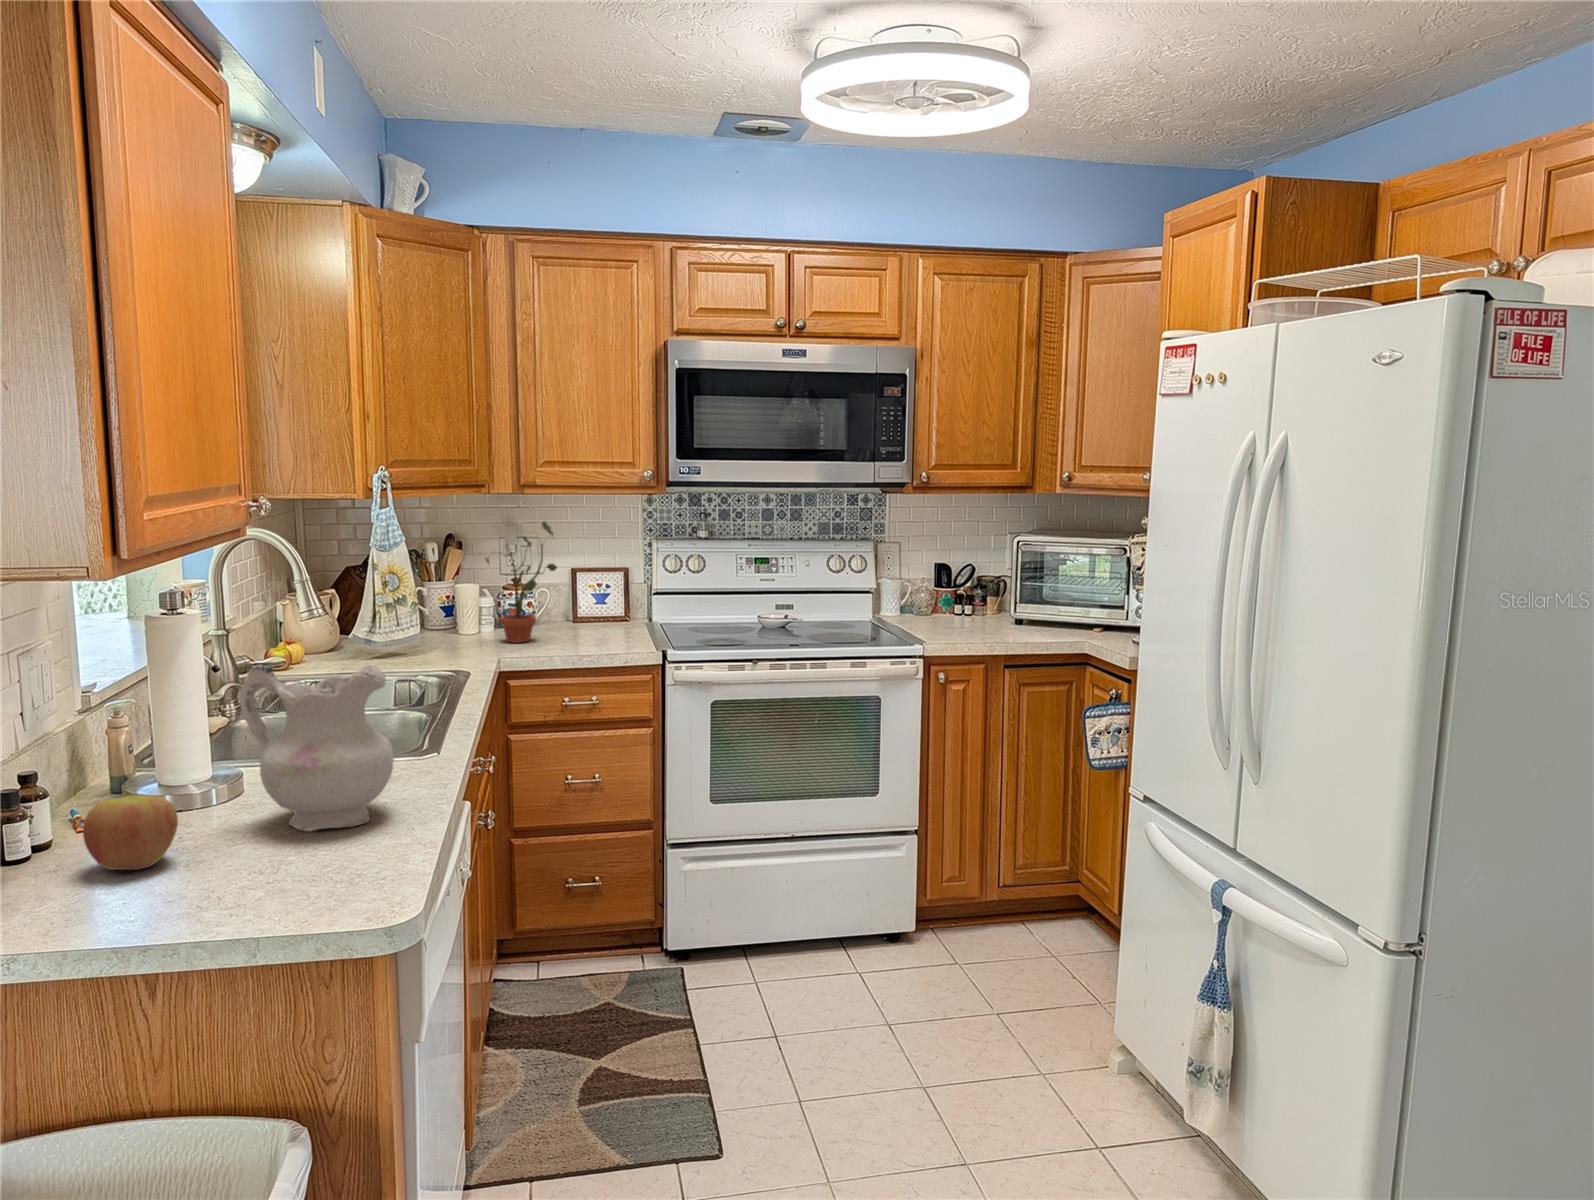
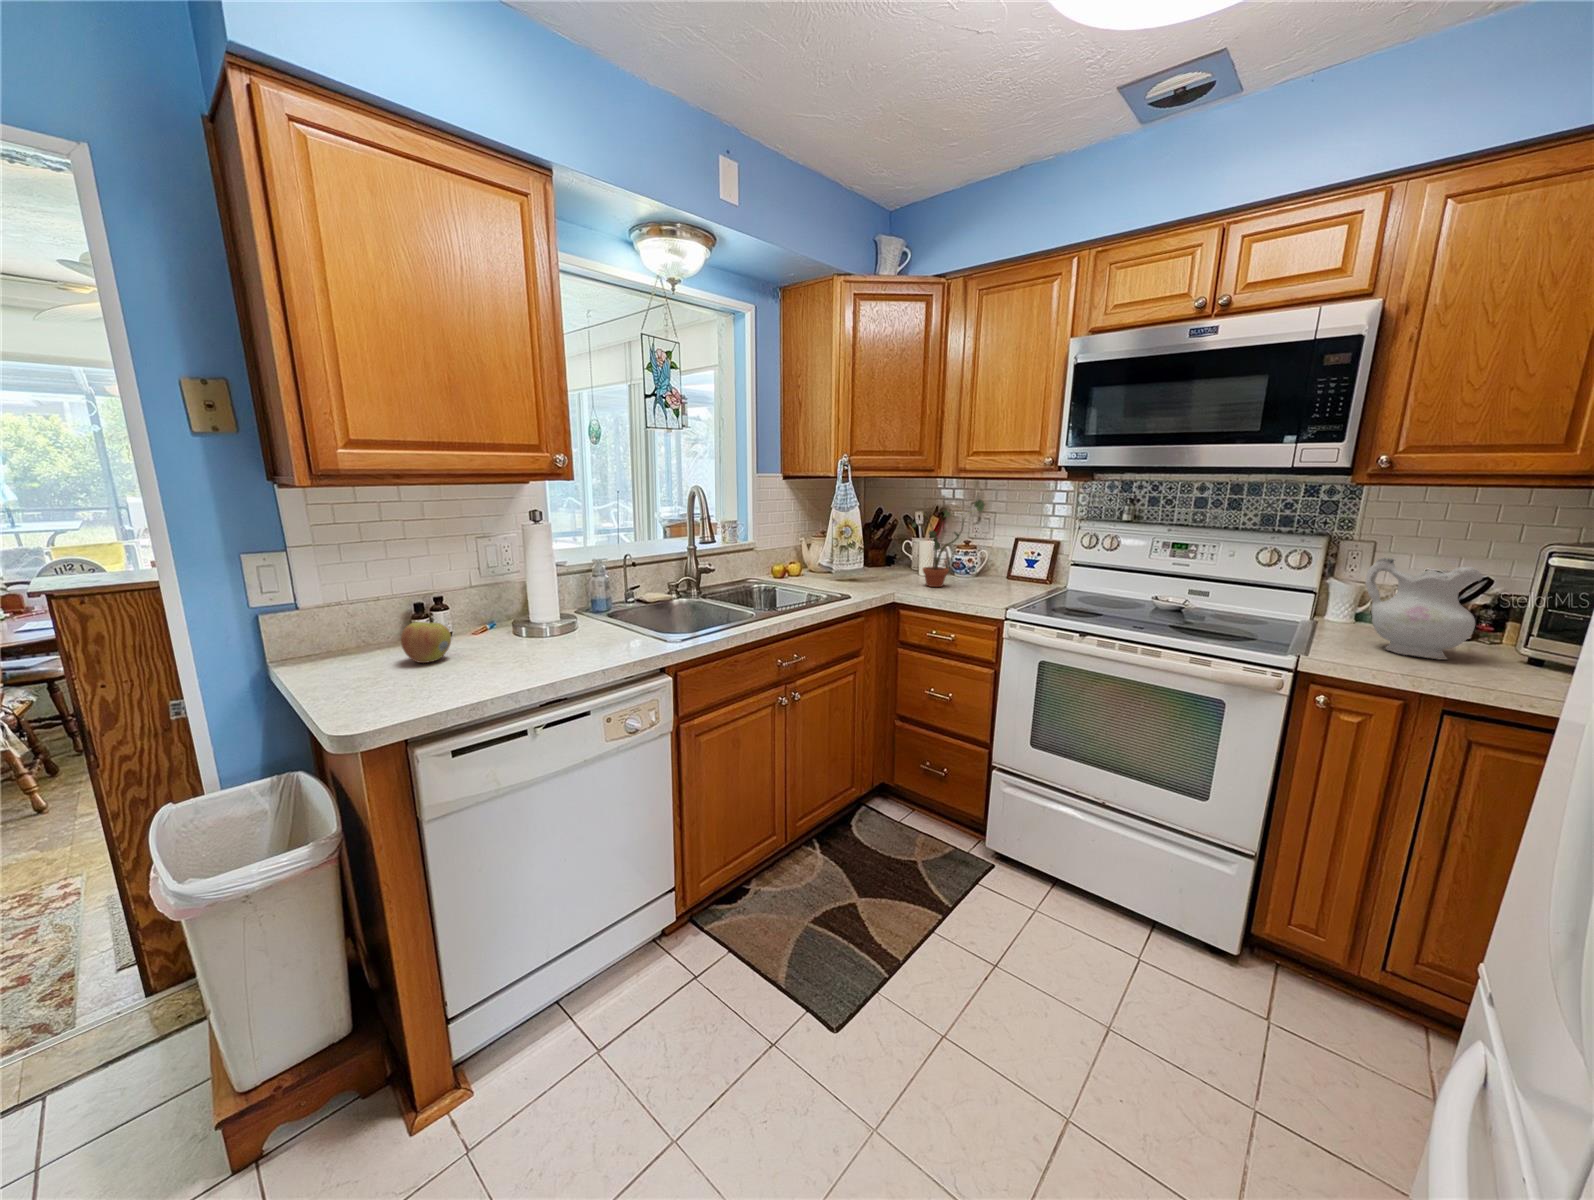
ceramic pitcher: present [240,664,394,830] -> present [1366,558,1483,659]

